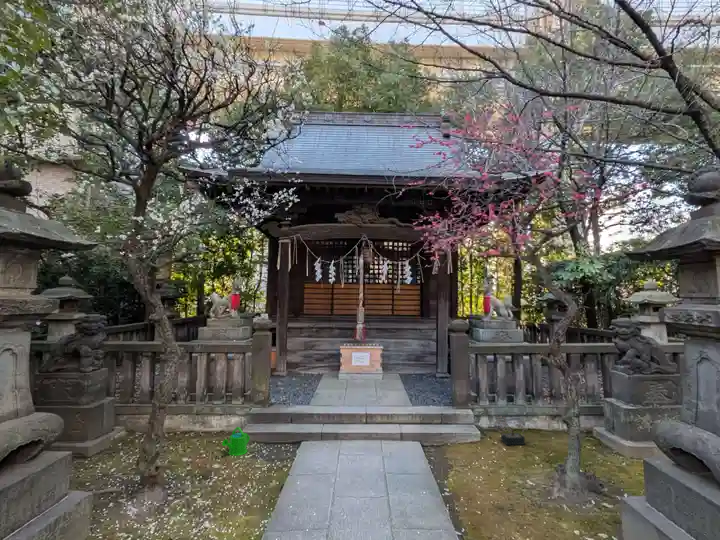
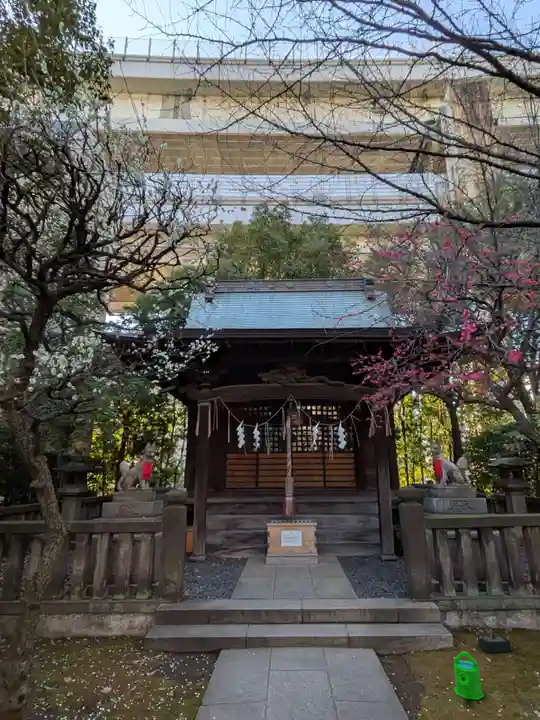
watering can: present [222,427,250,456] -> present [453,652,484,700]

